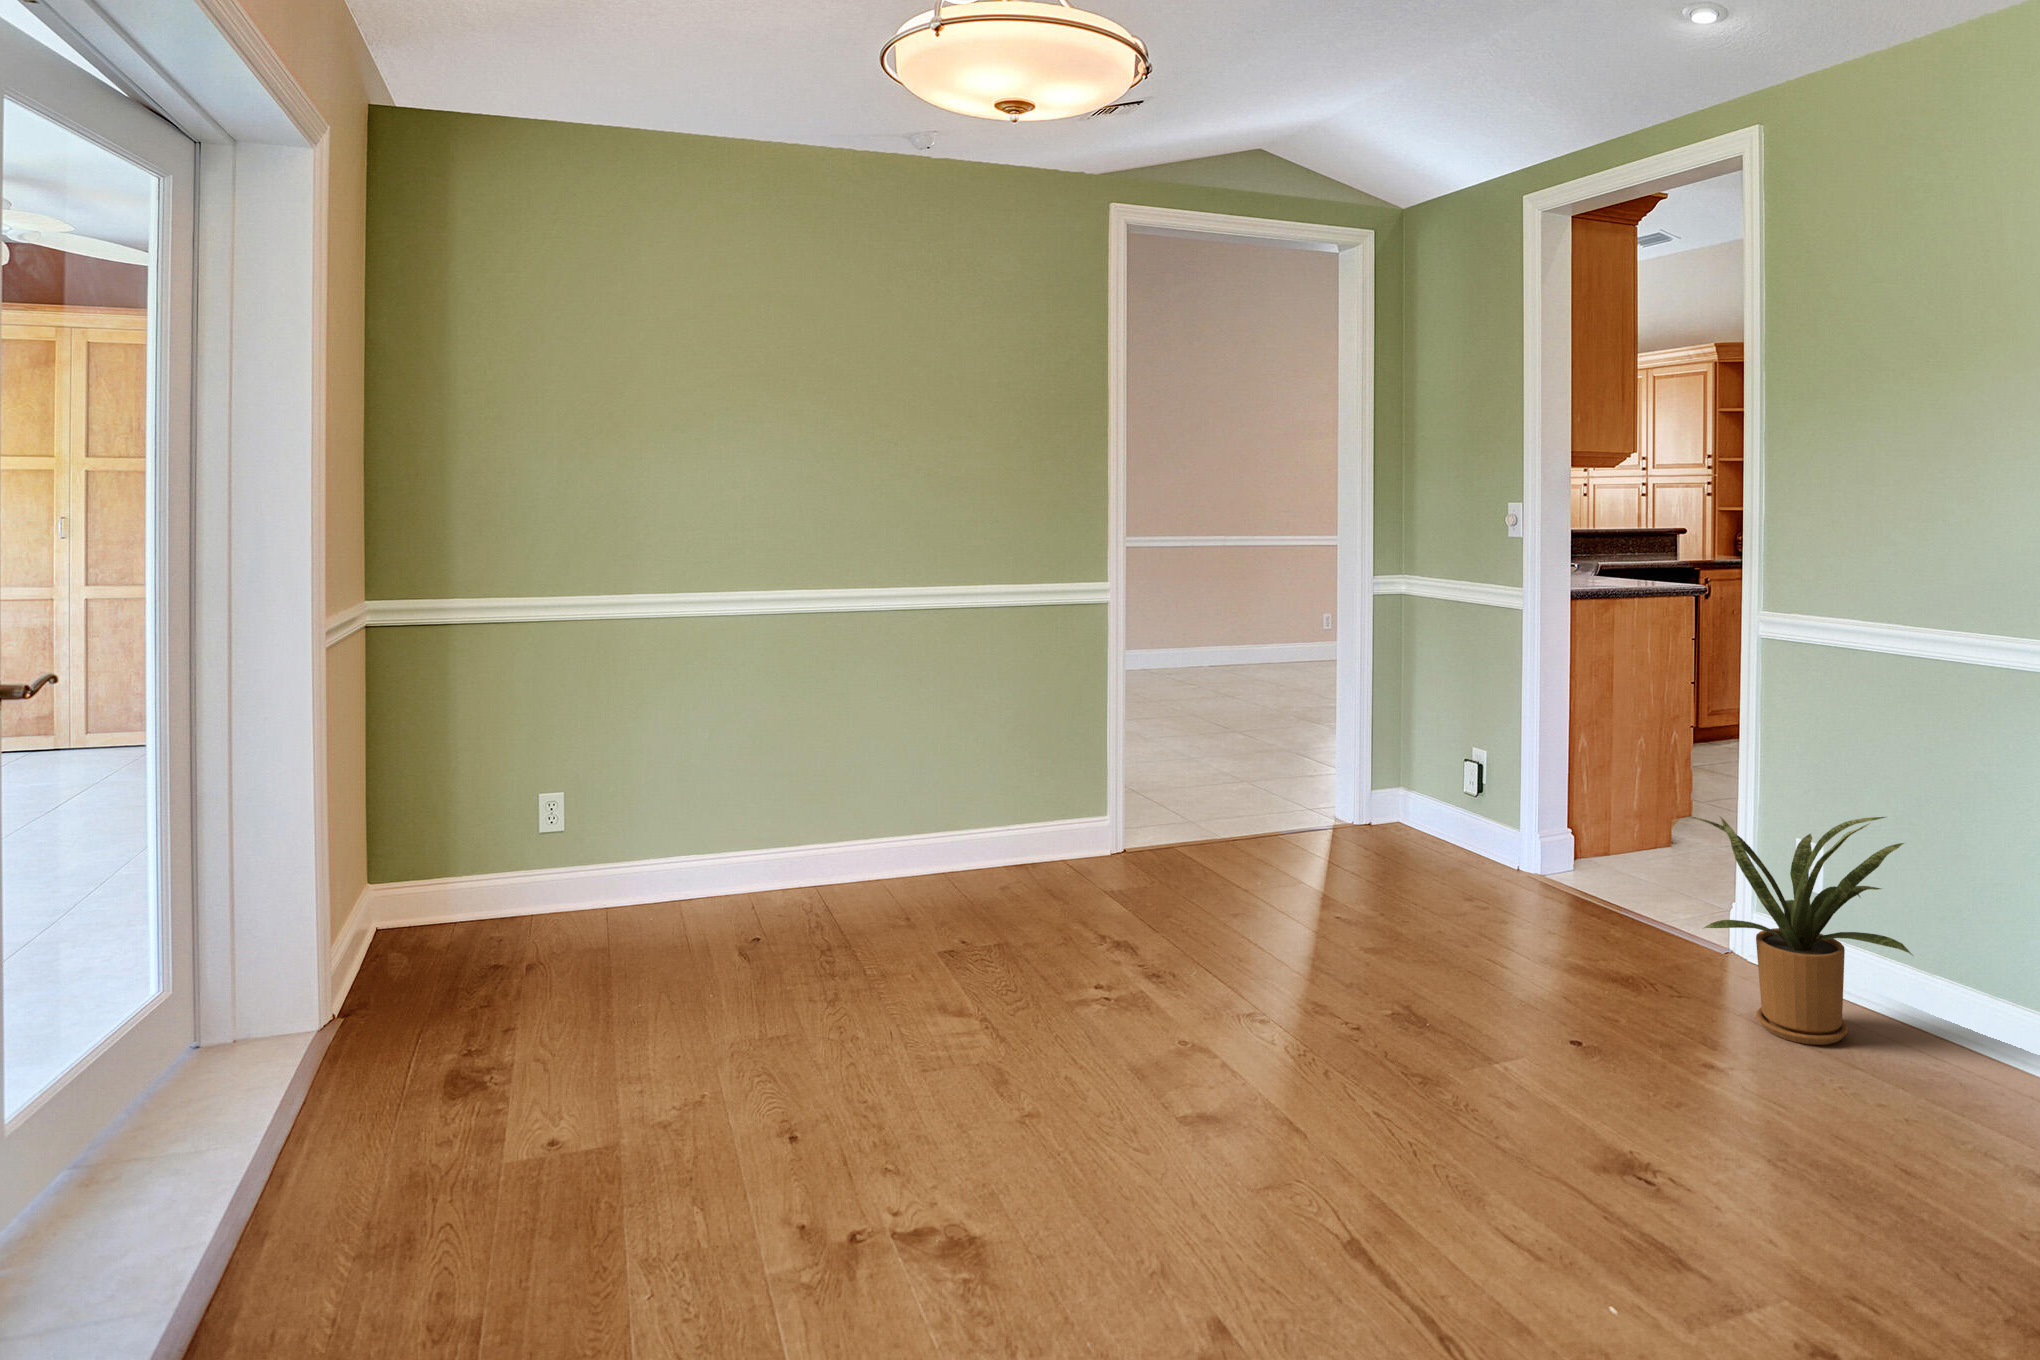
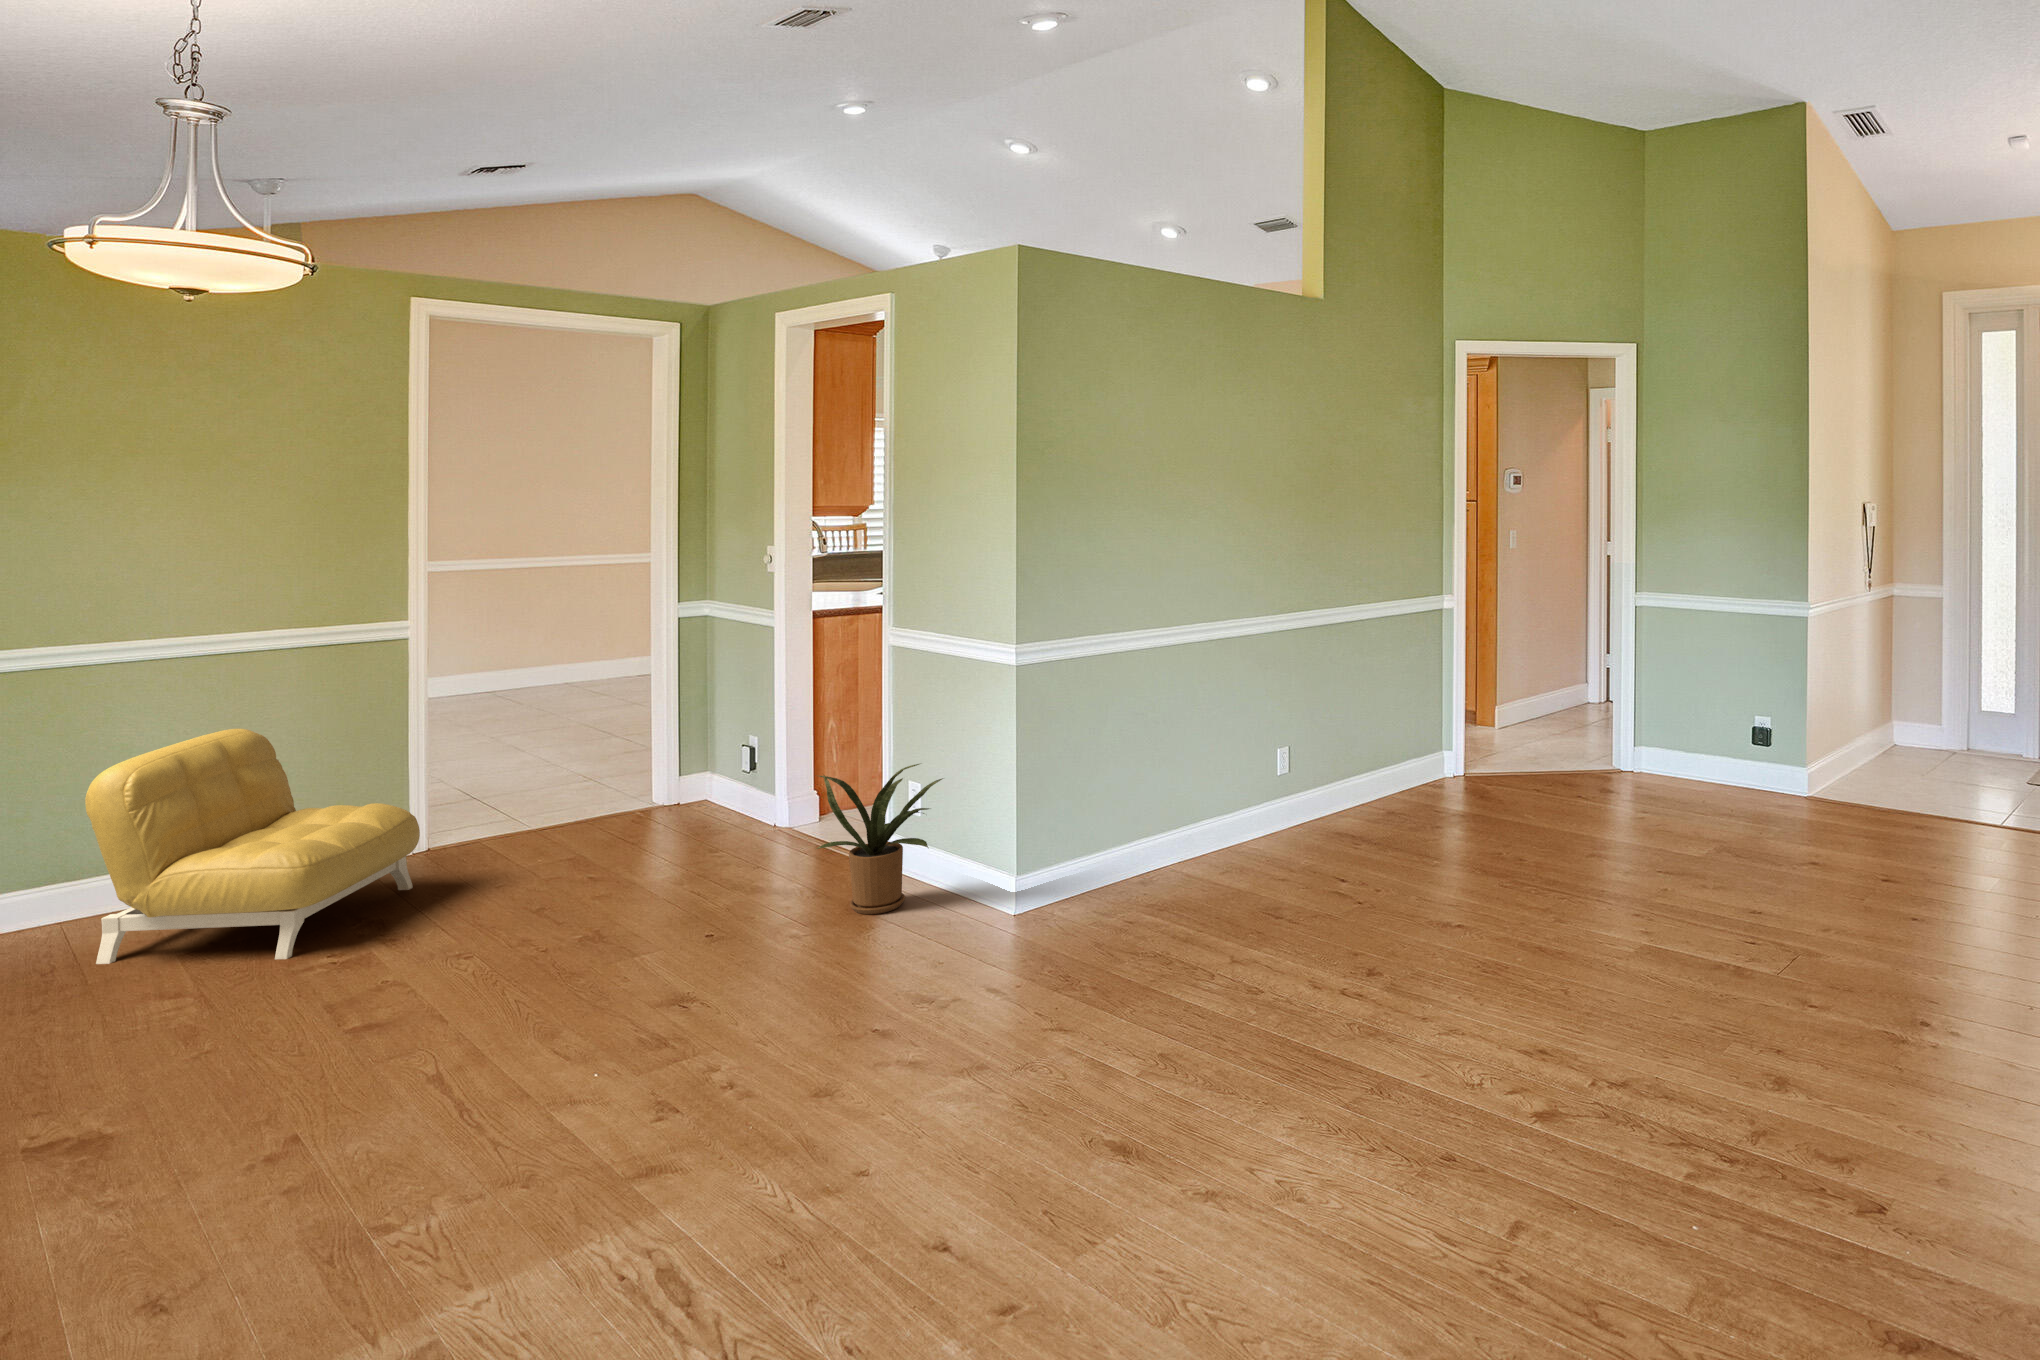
armchair: none [848,686,1147,974] -> present [85,729,420,964]

